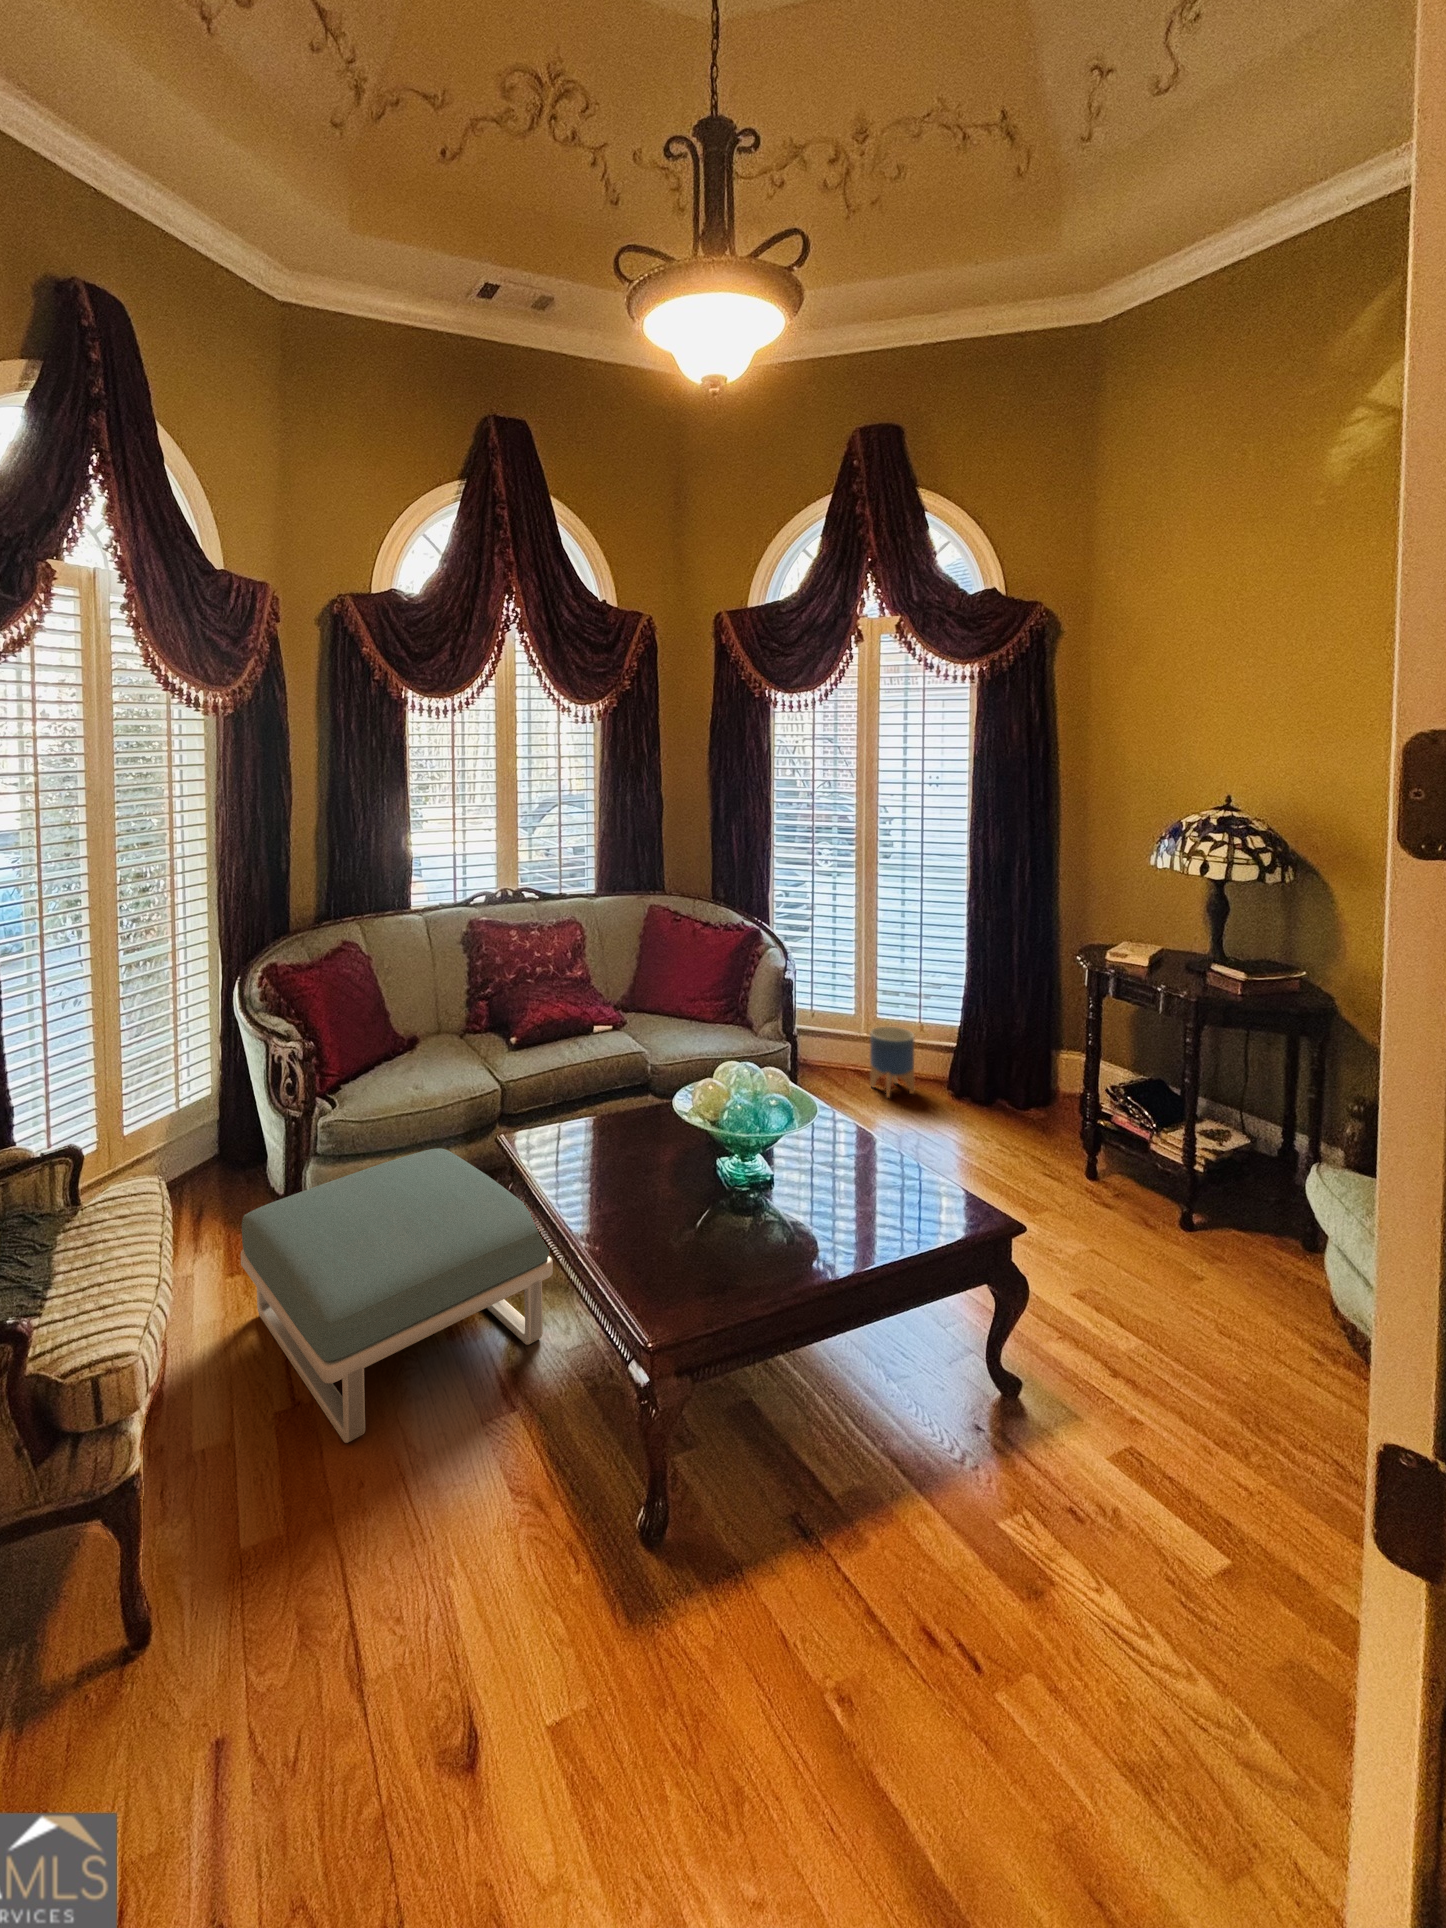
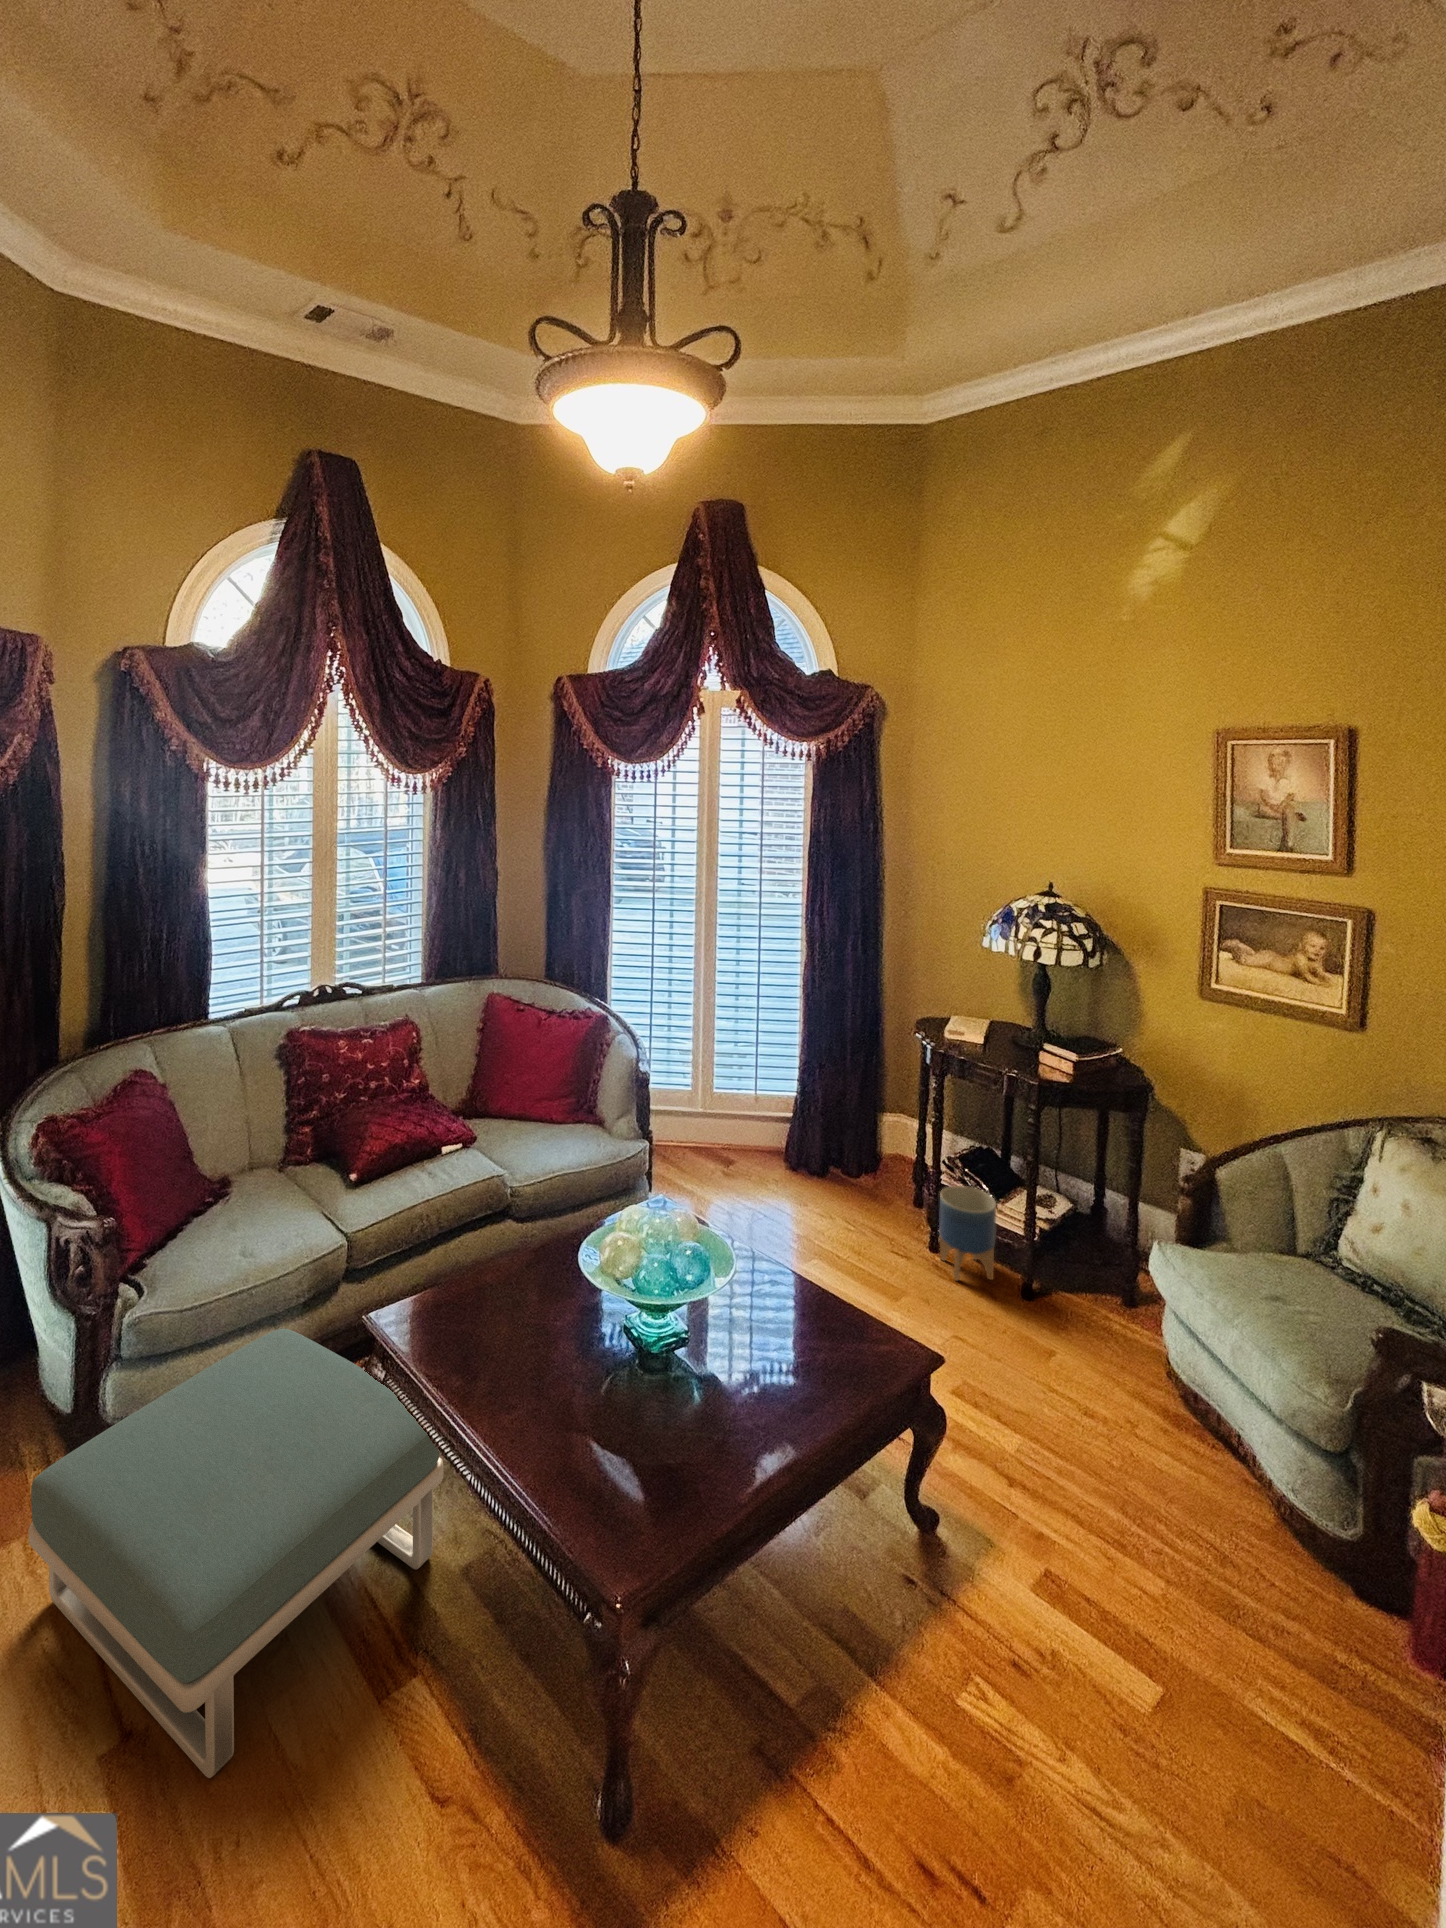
planter: present [870,1026,914,1097] -> present [939,1186,996,1280]

